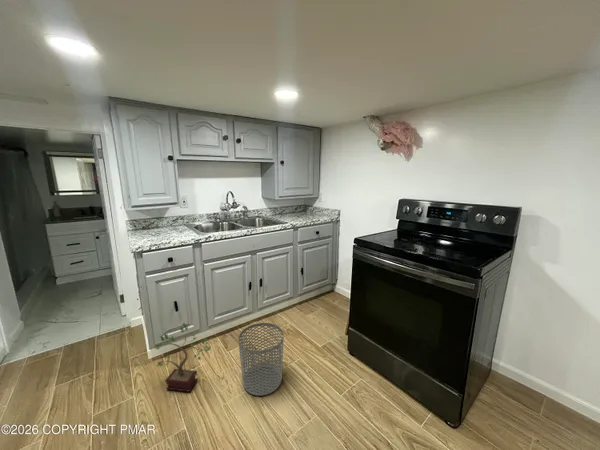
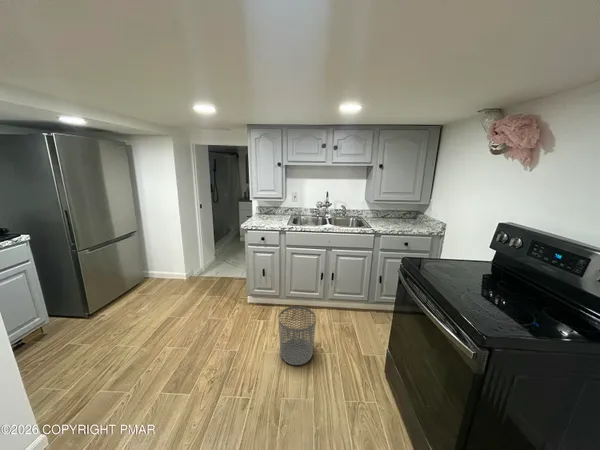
potted plant: present [154,323,210,391] -> none [239,285,266,333]

